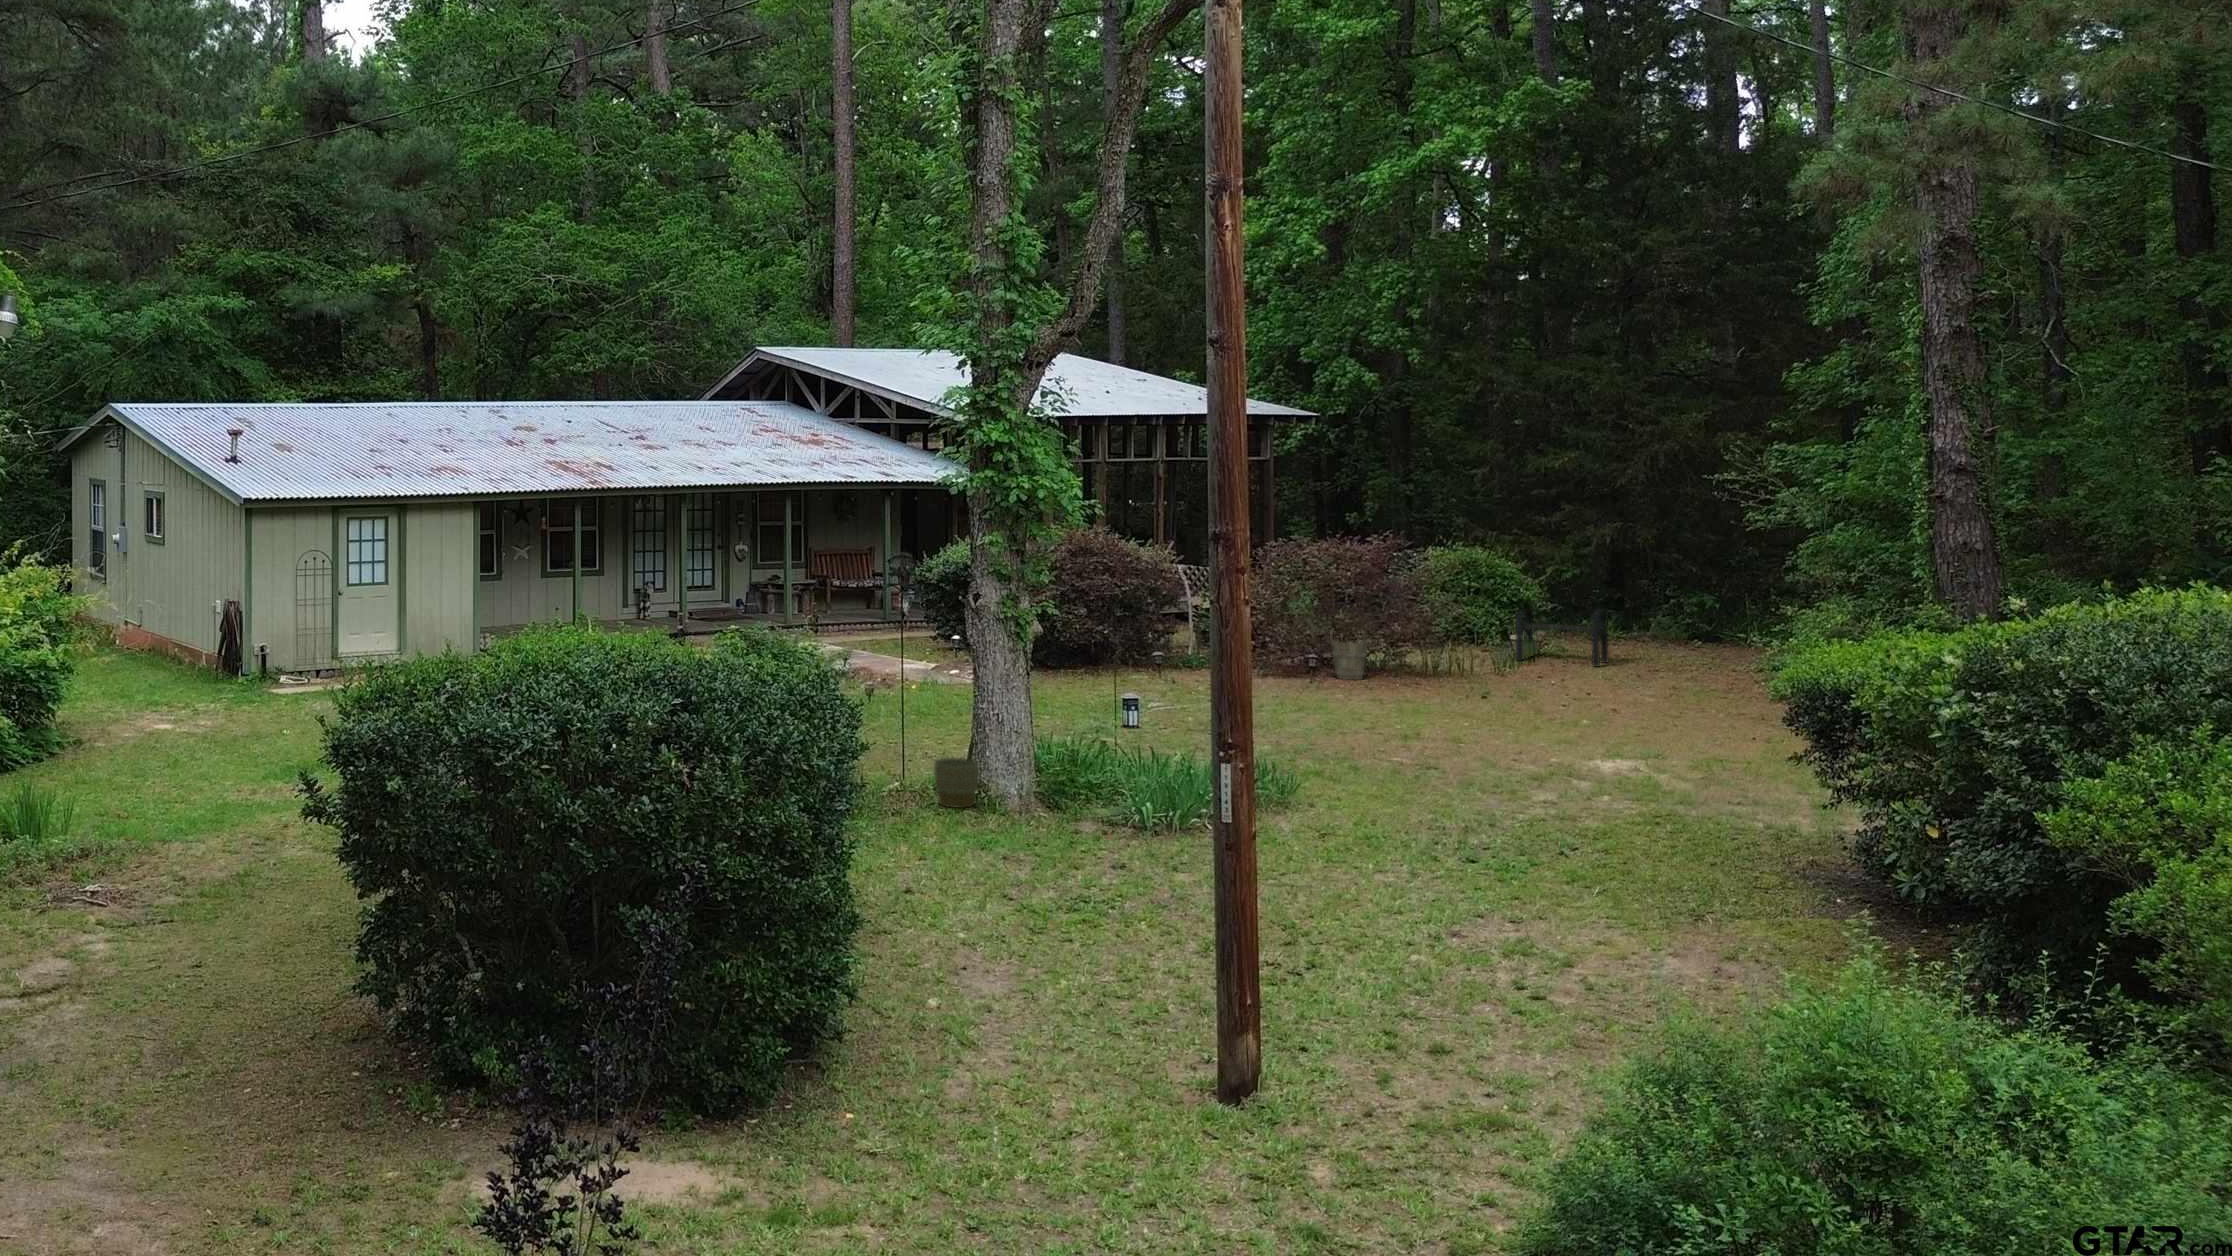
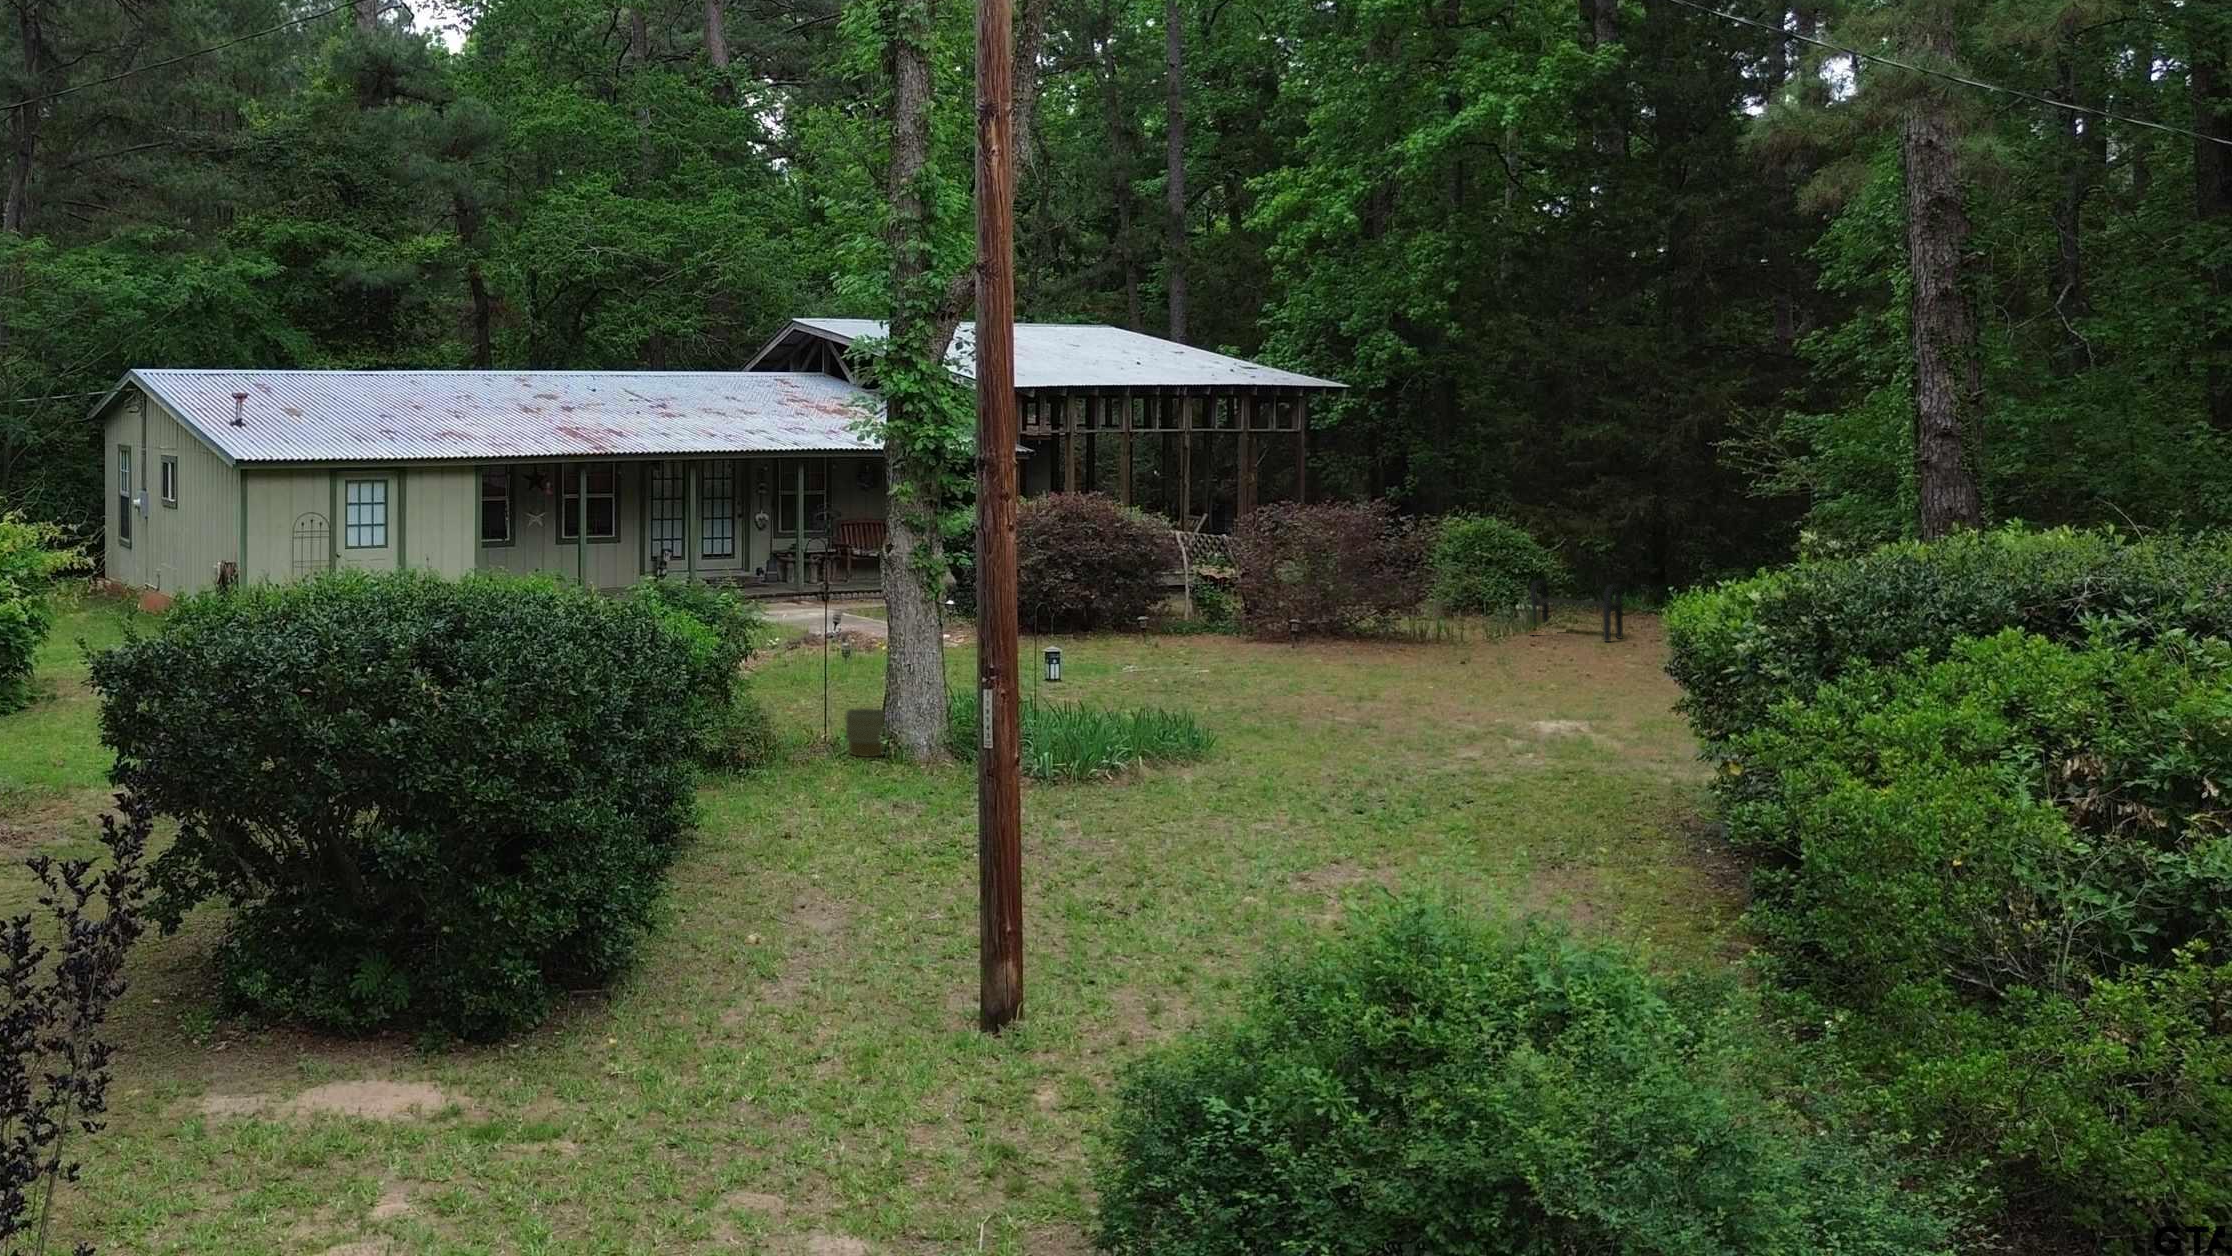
bucket: present [1331,634,1368,680] -> none [1327,603,1364,651]

